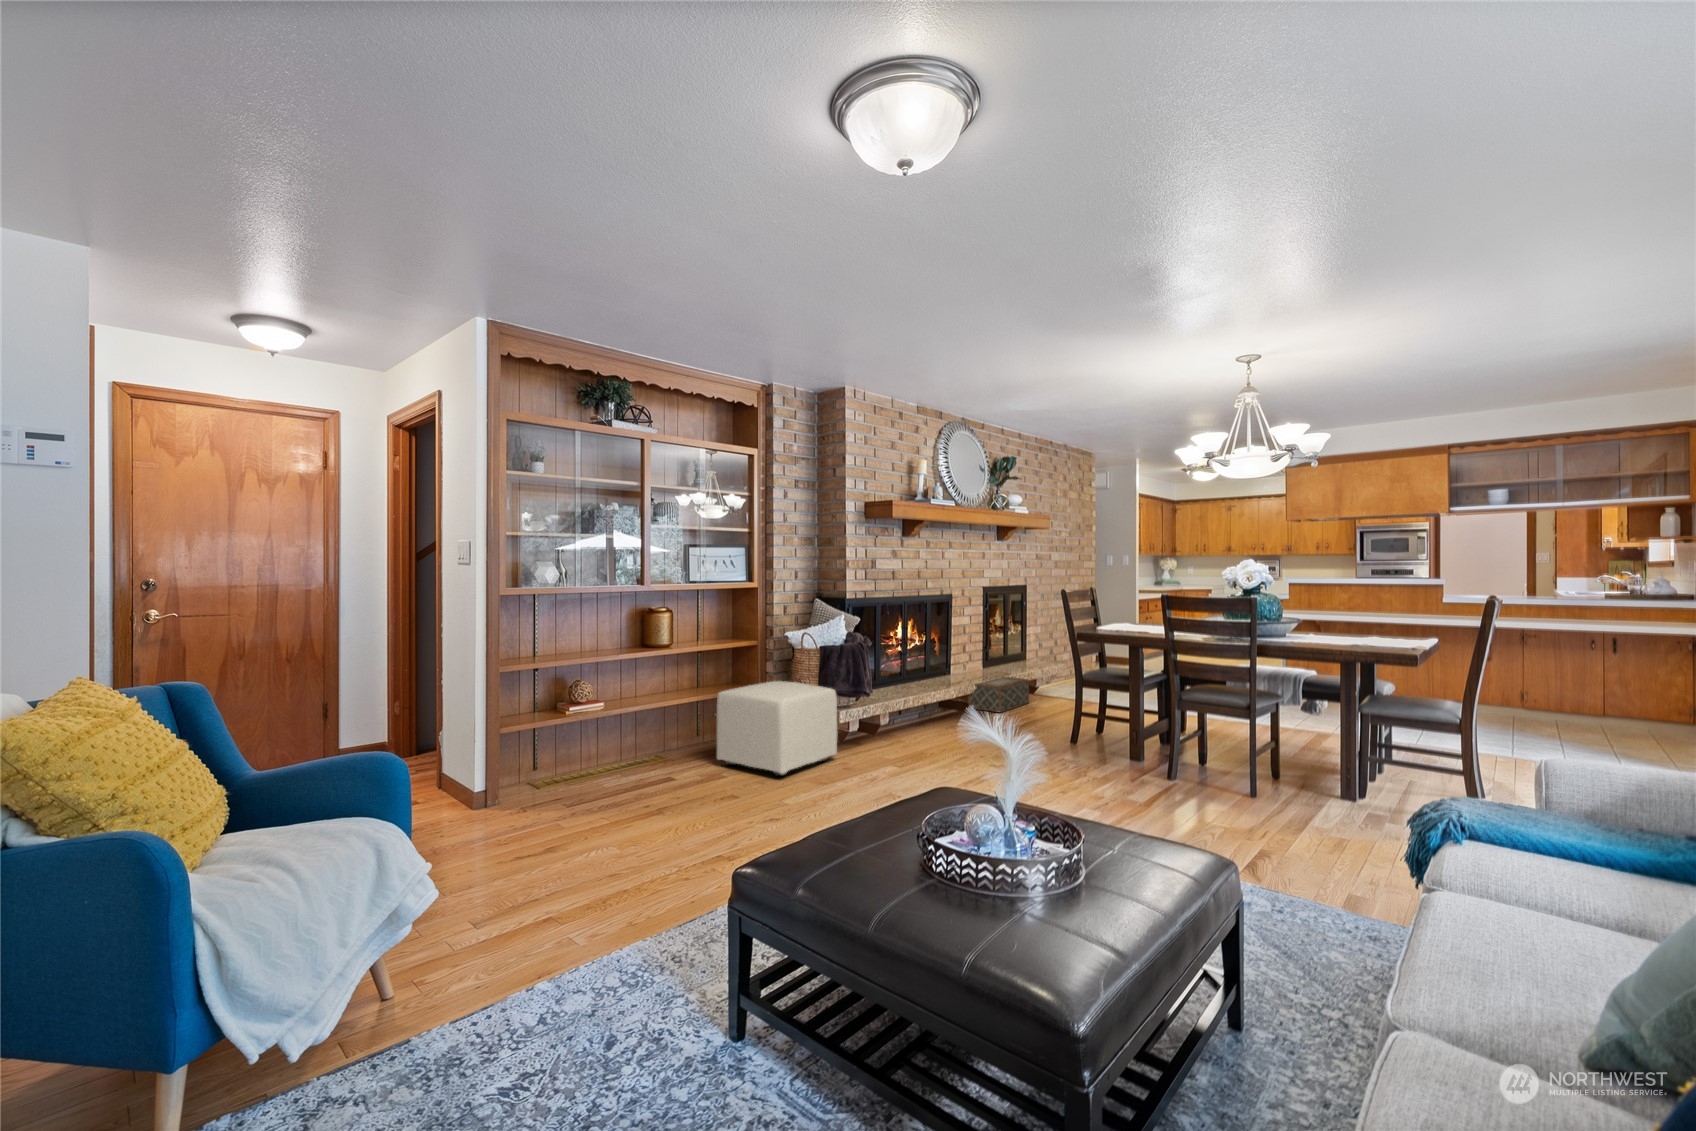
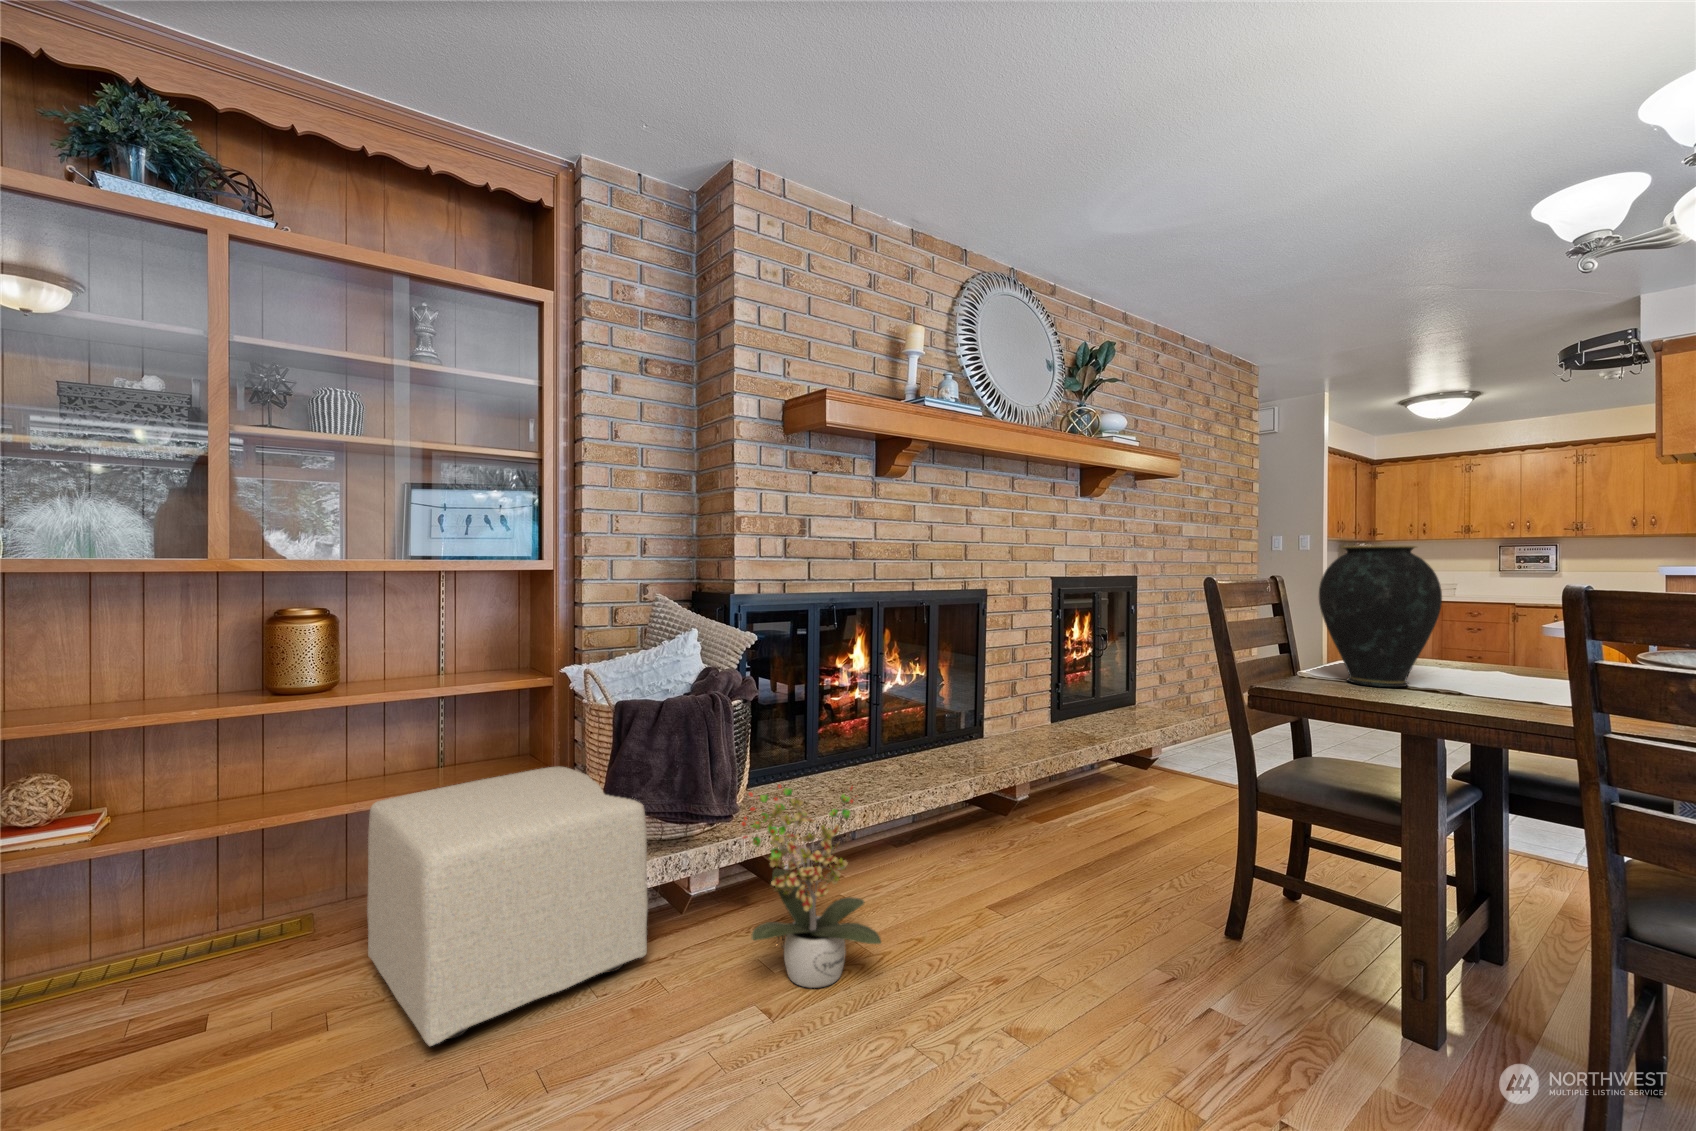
vase: none [1106,577,1149,633] -> present [1319,545,1442,687]
woven basket: present [968,676,1029,712] -> none [1017,736,1136,816]
potted plant: none [879,681,939,761] -> present [742,785,881,988]

